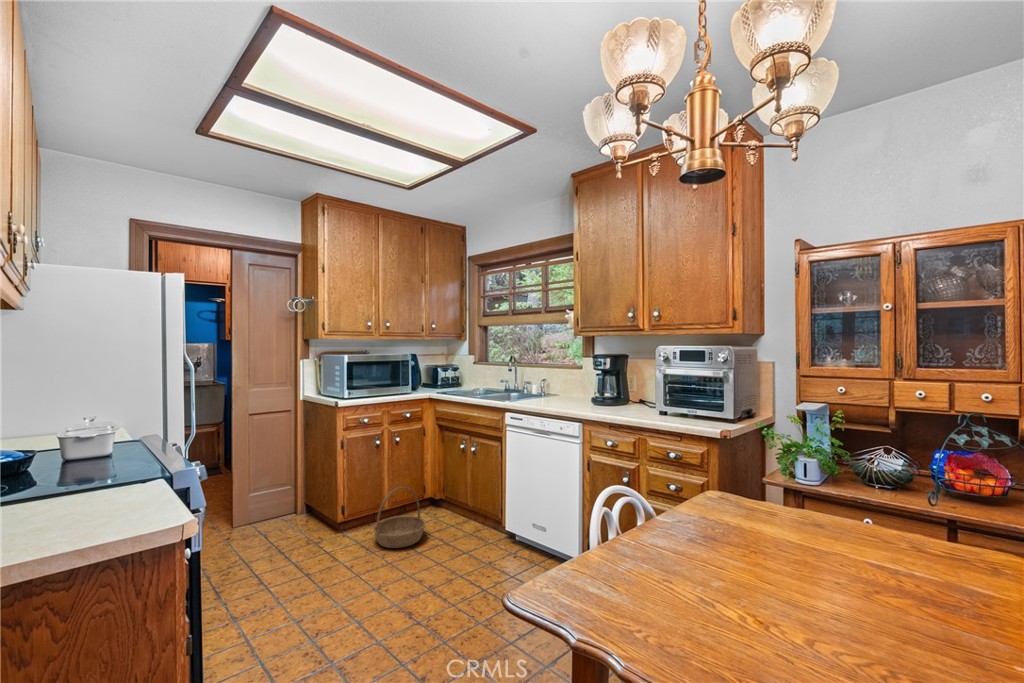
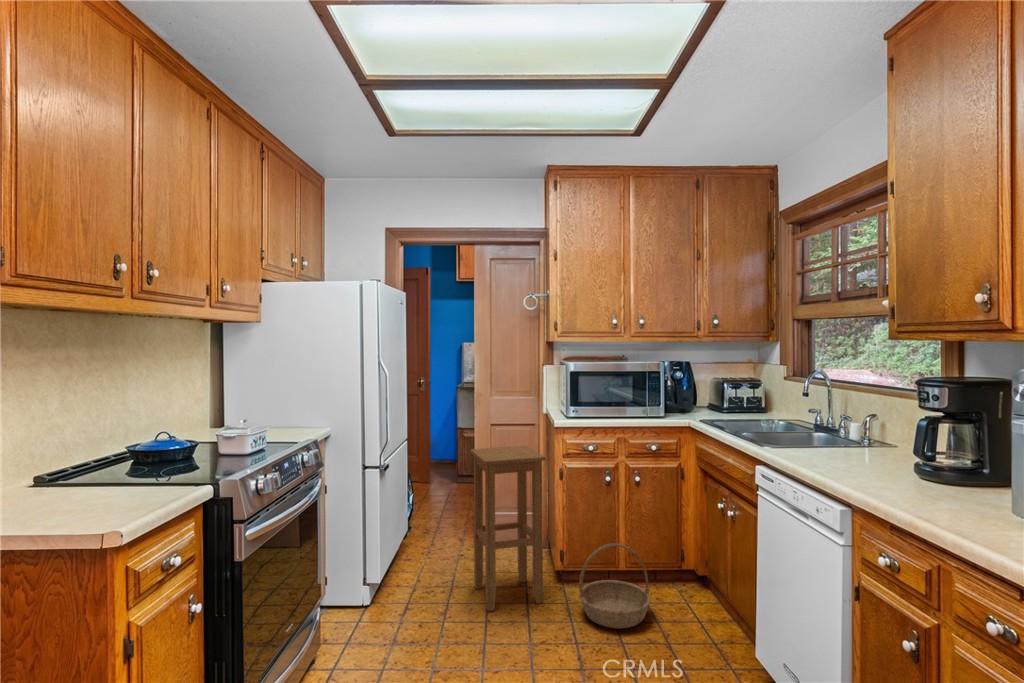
stool: none [263,428,343,572] -> present [470,446,546,611]

